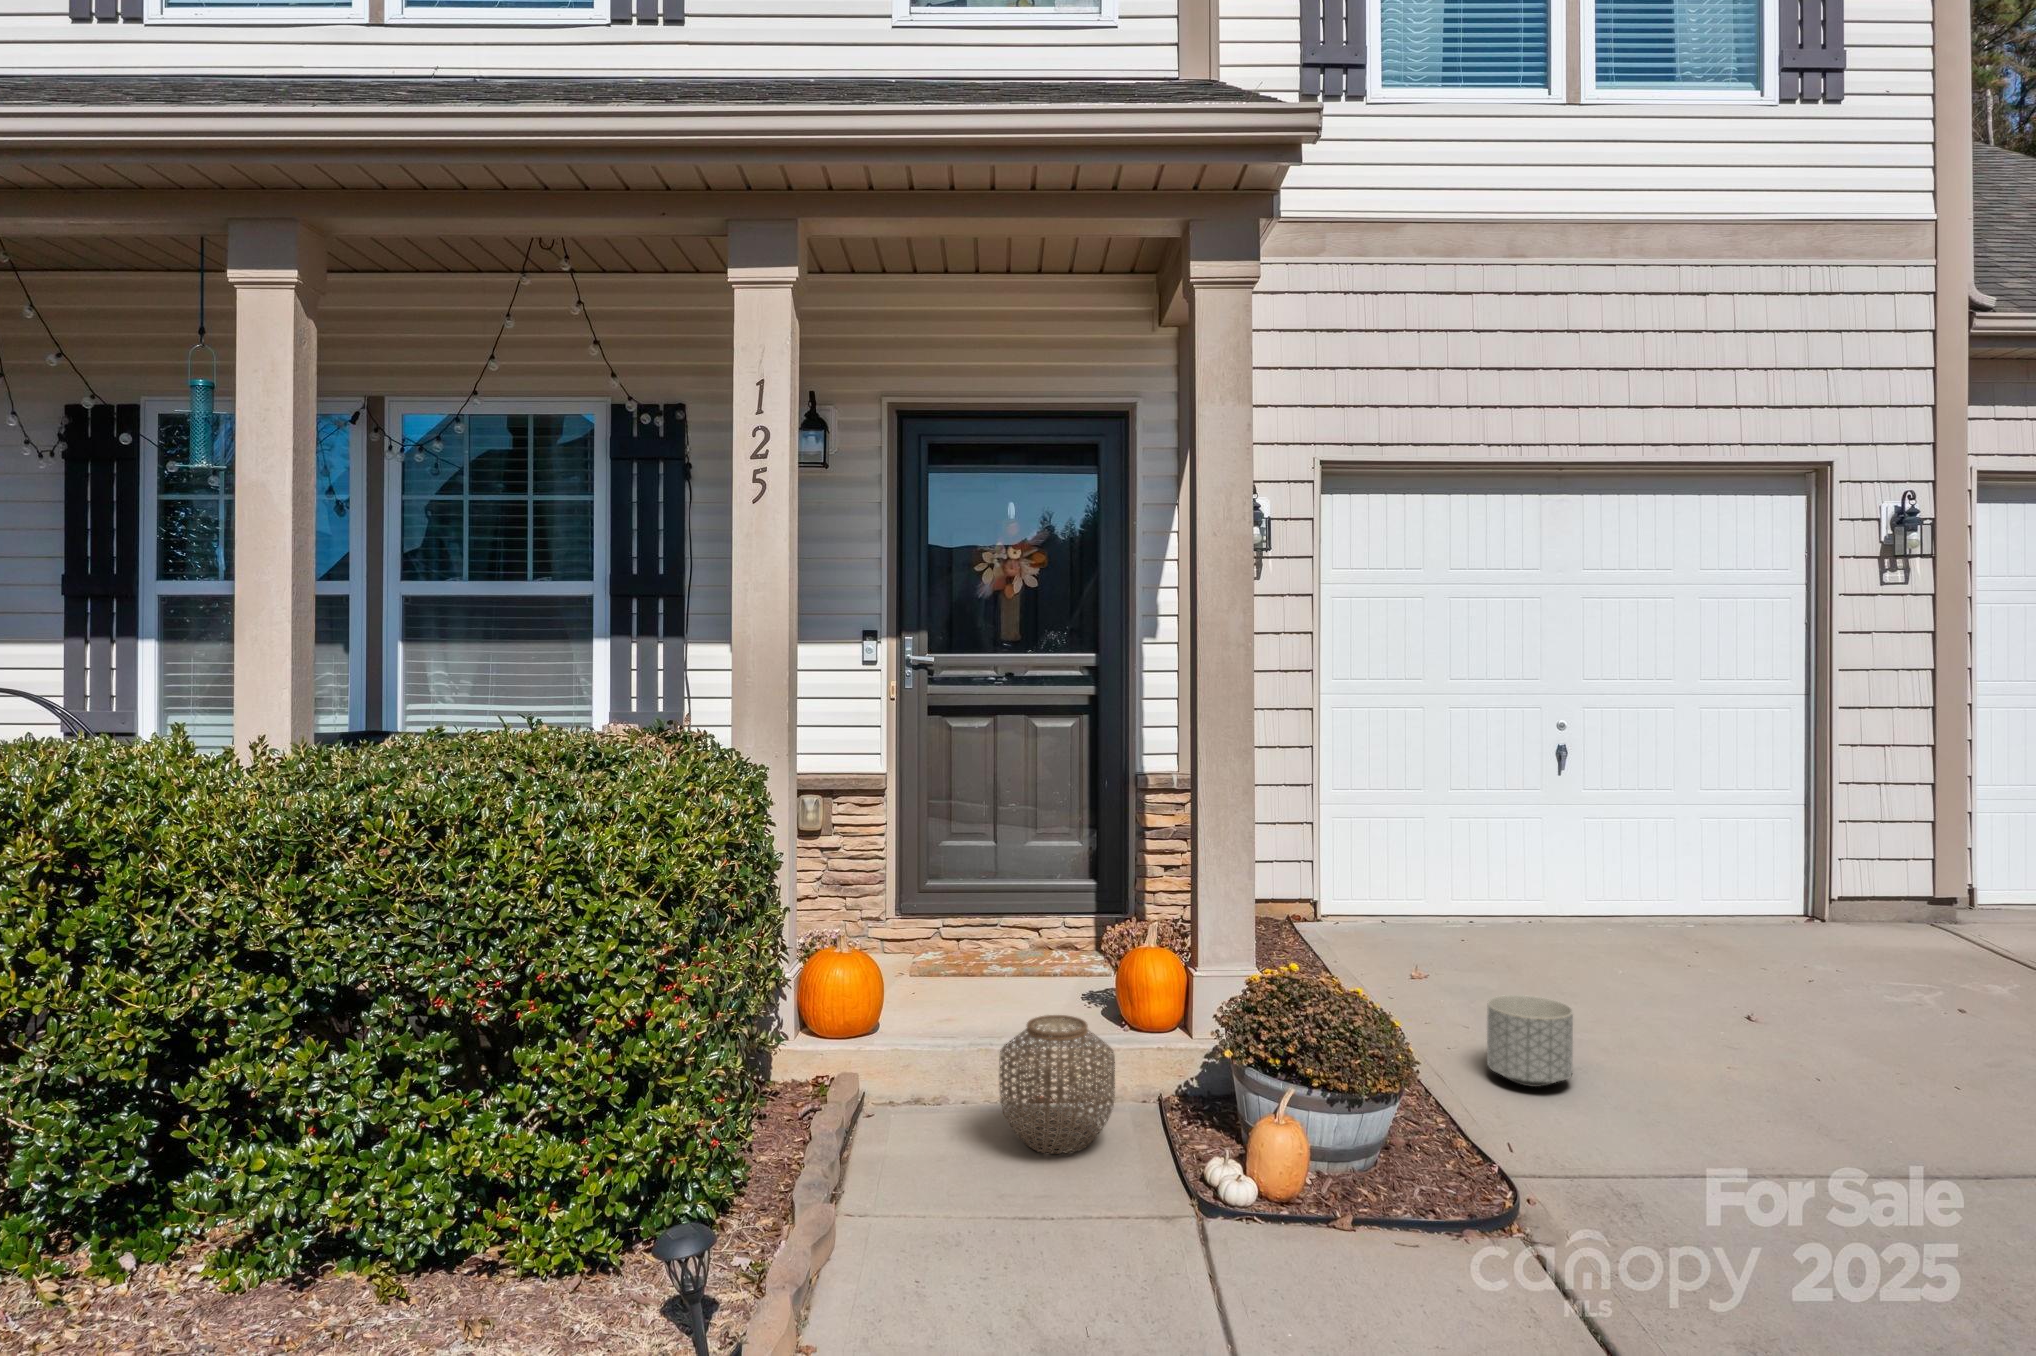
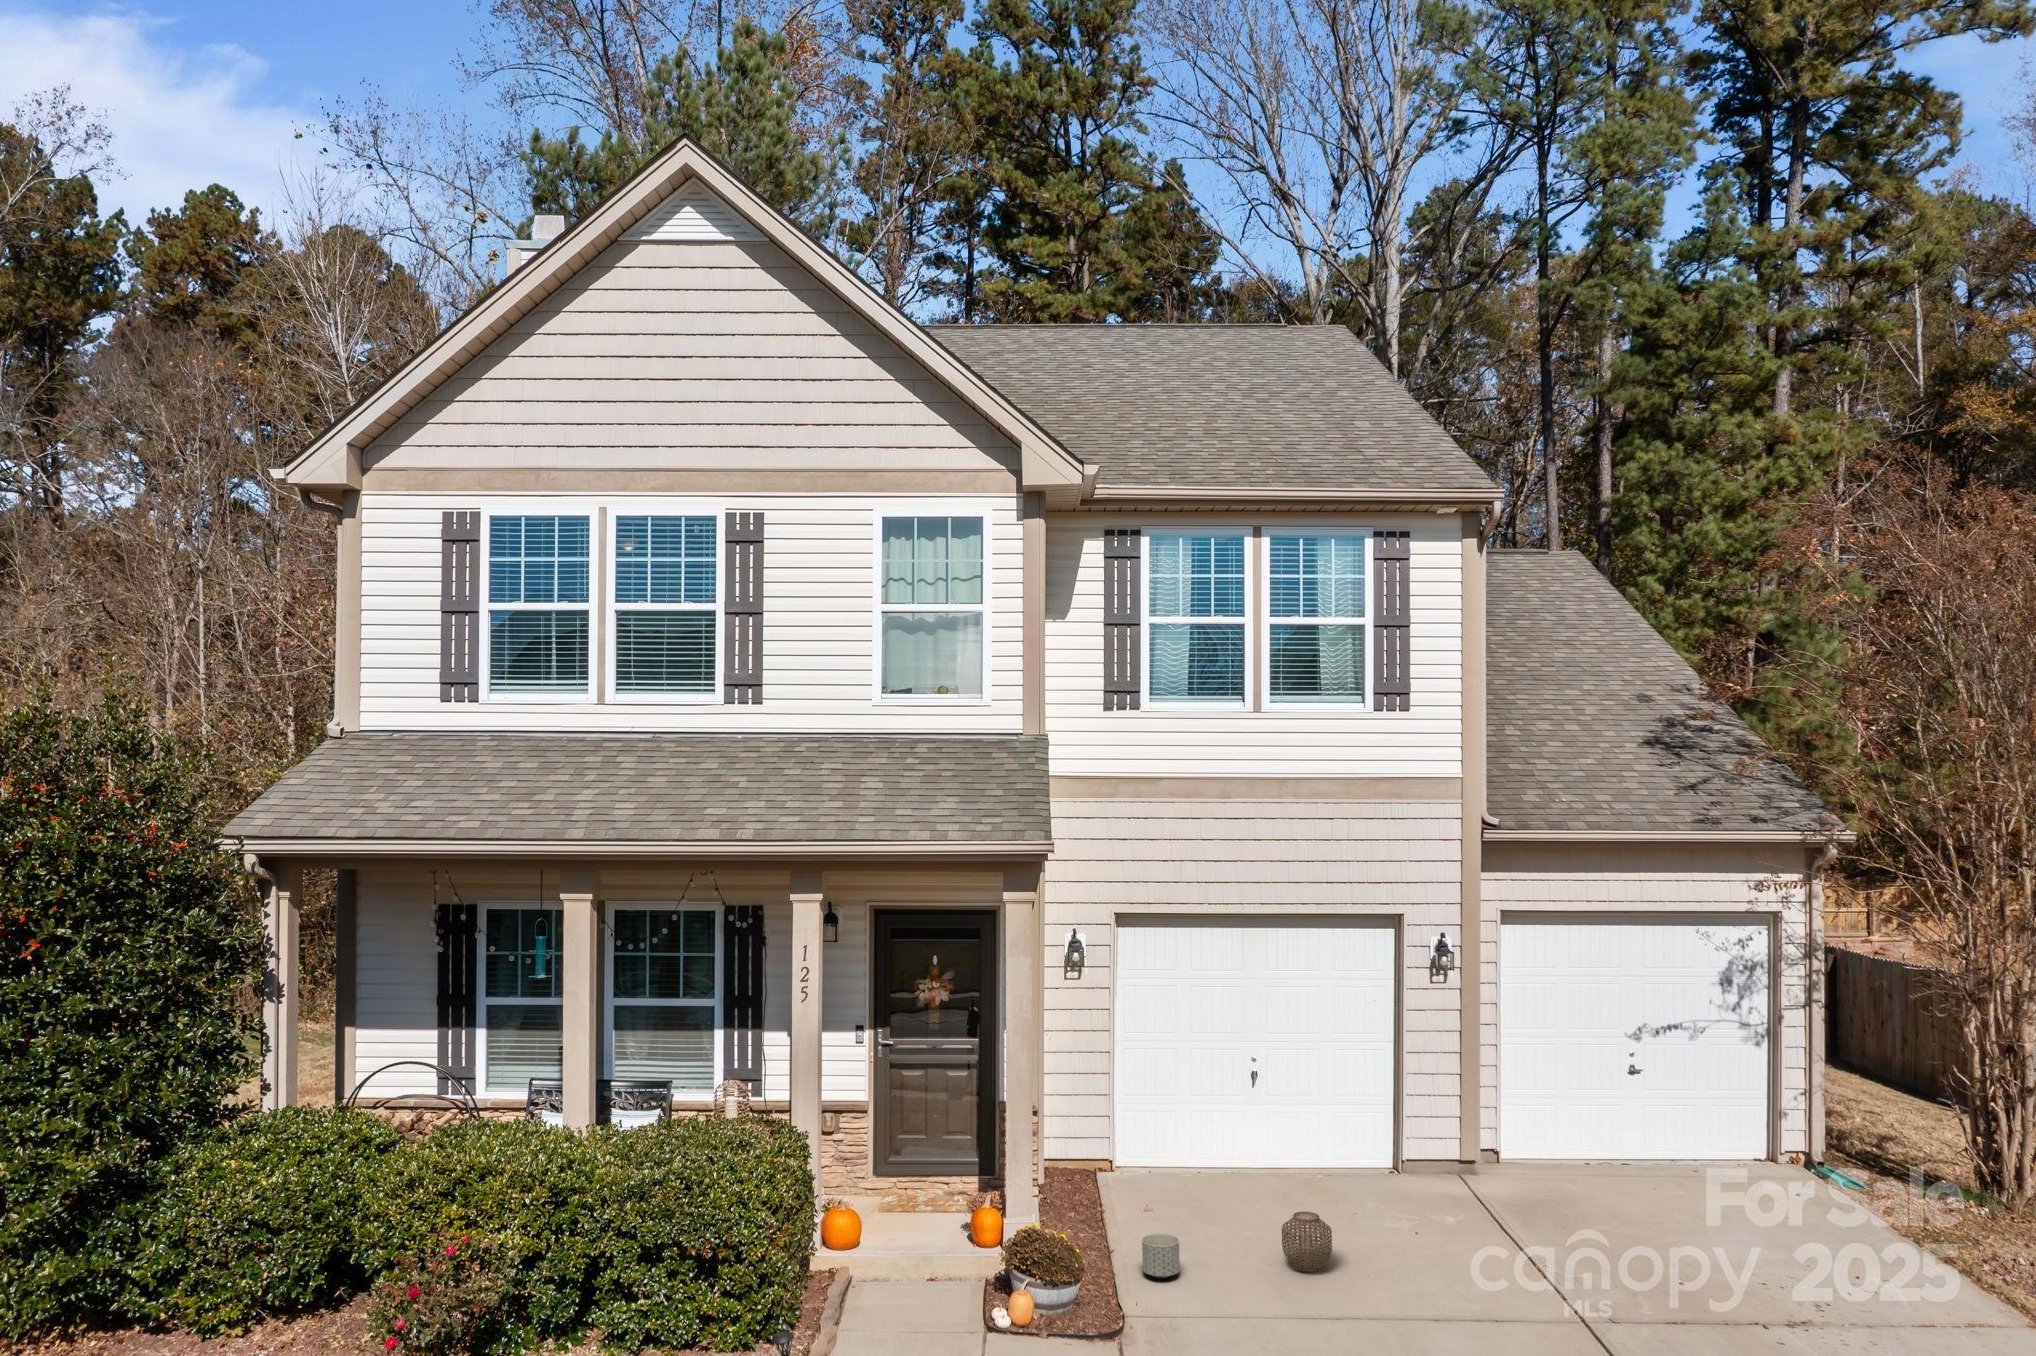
woven basket: present [999,1015,1115,1154] -> present [1282,1212,1332,1272]

